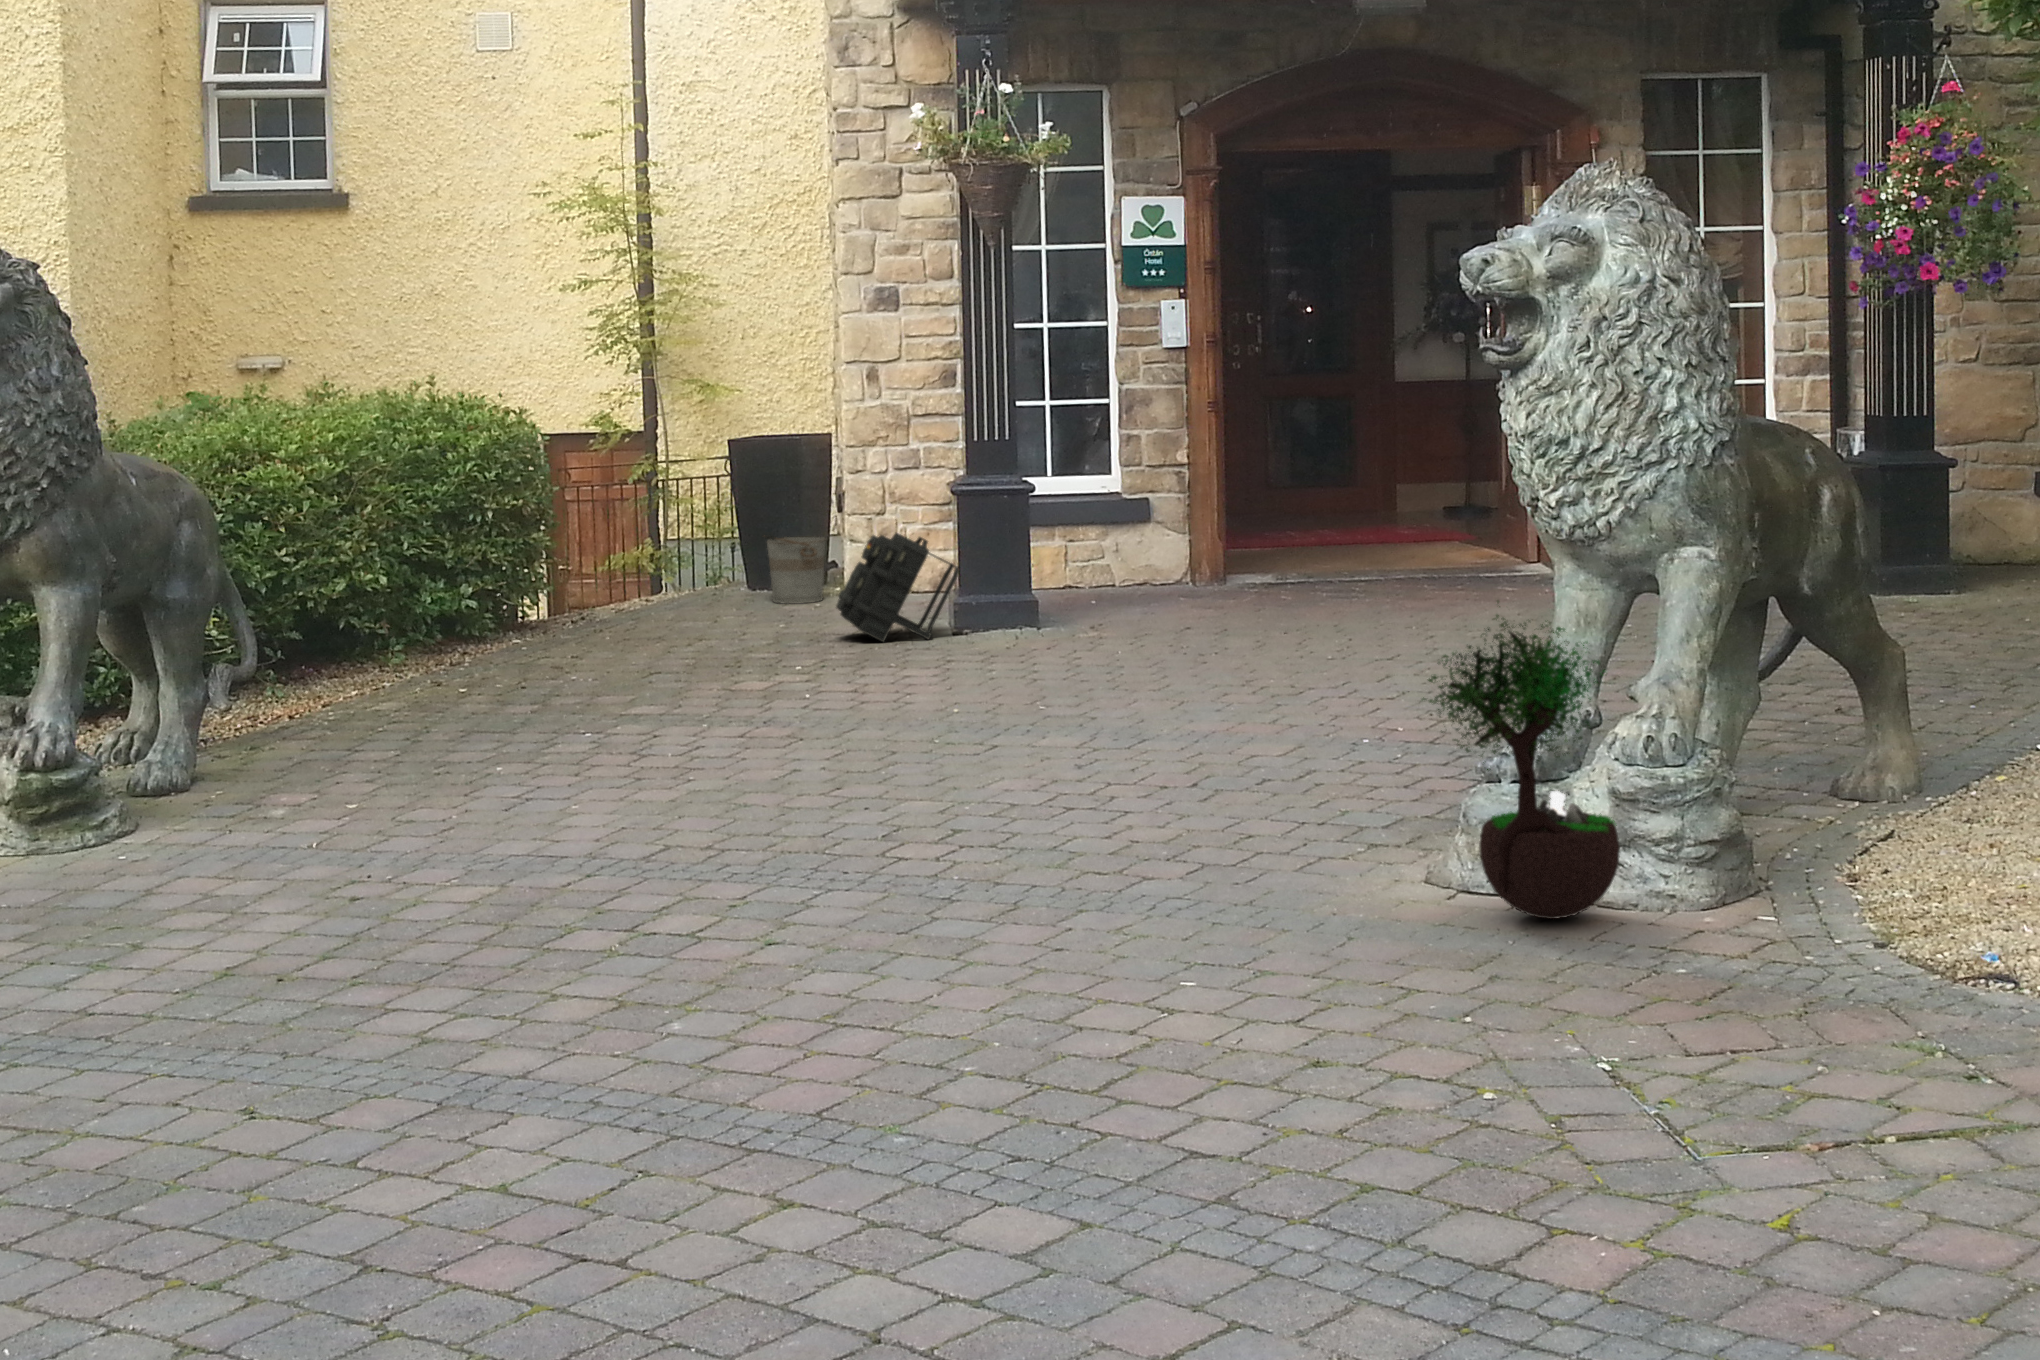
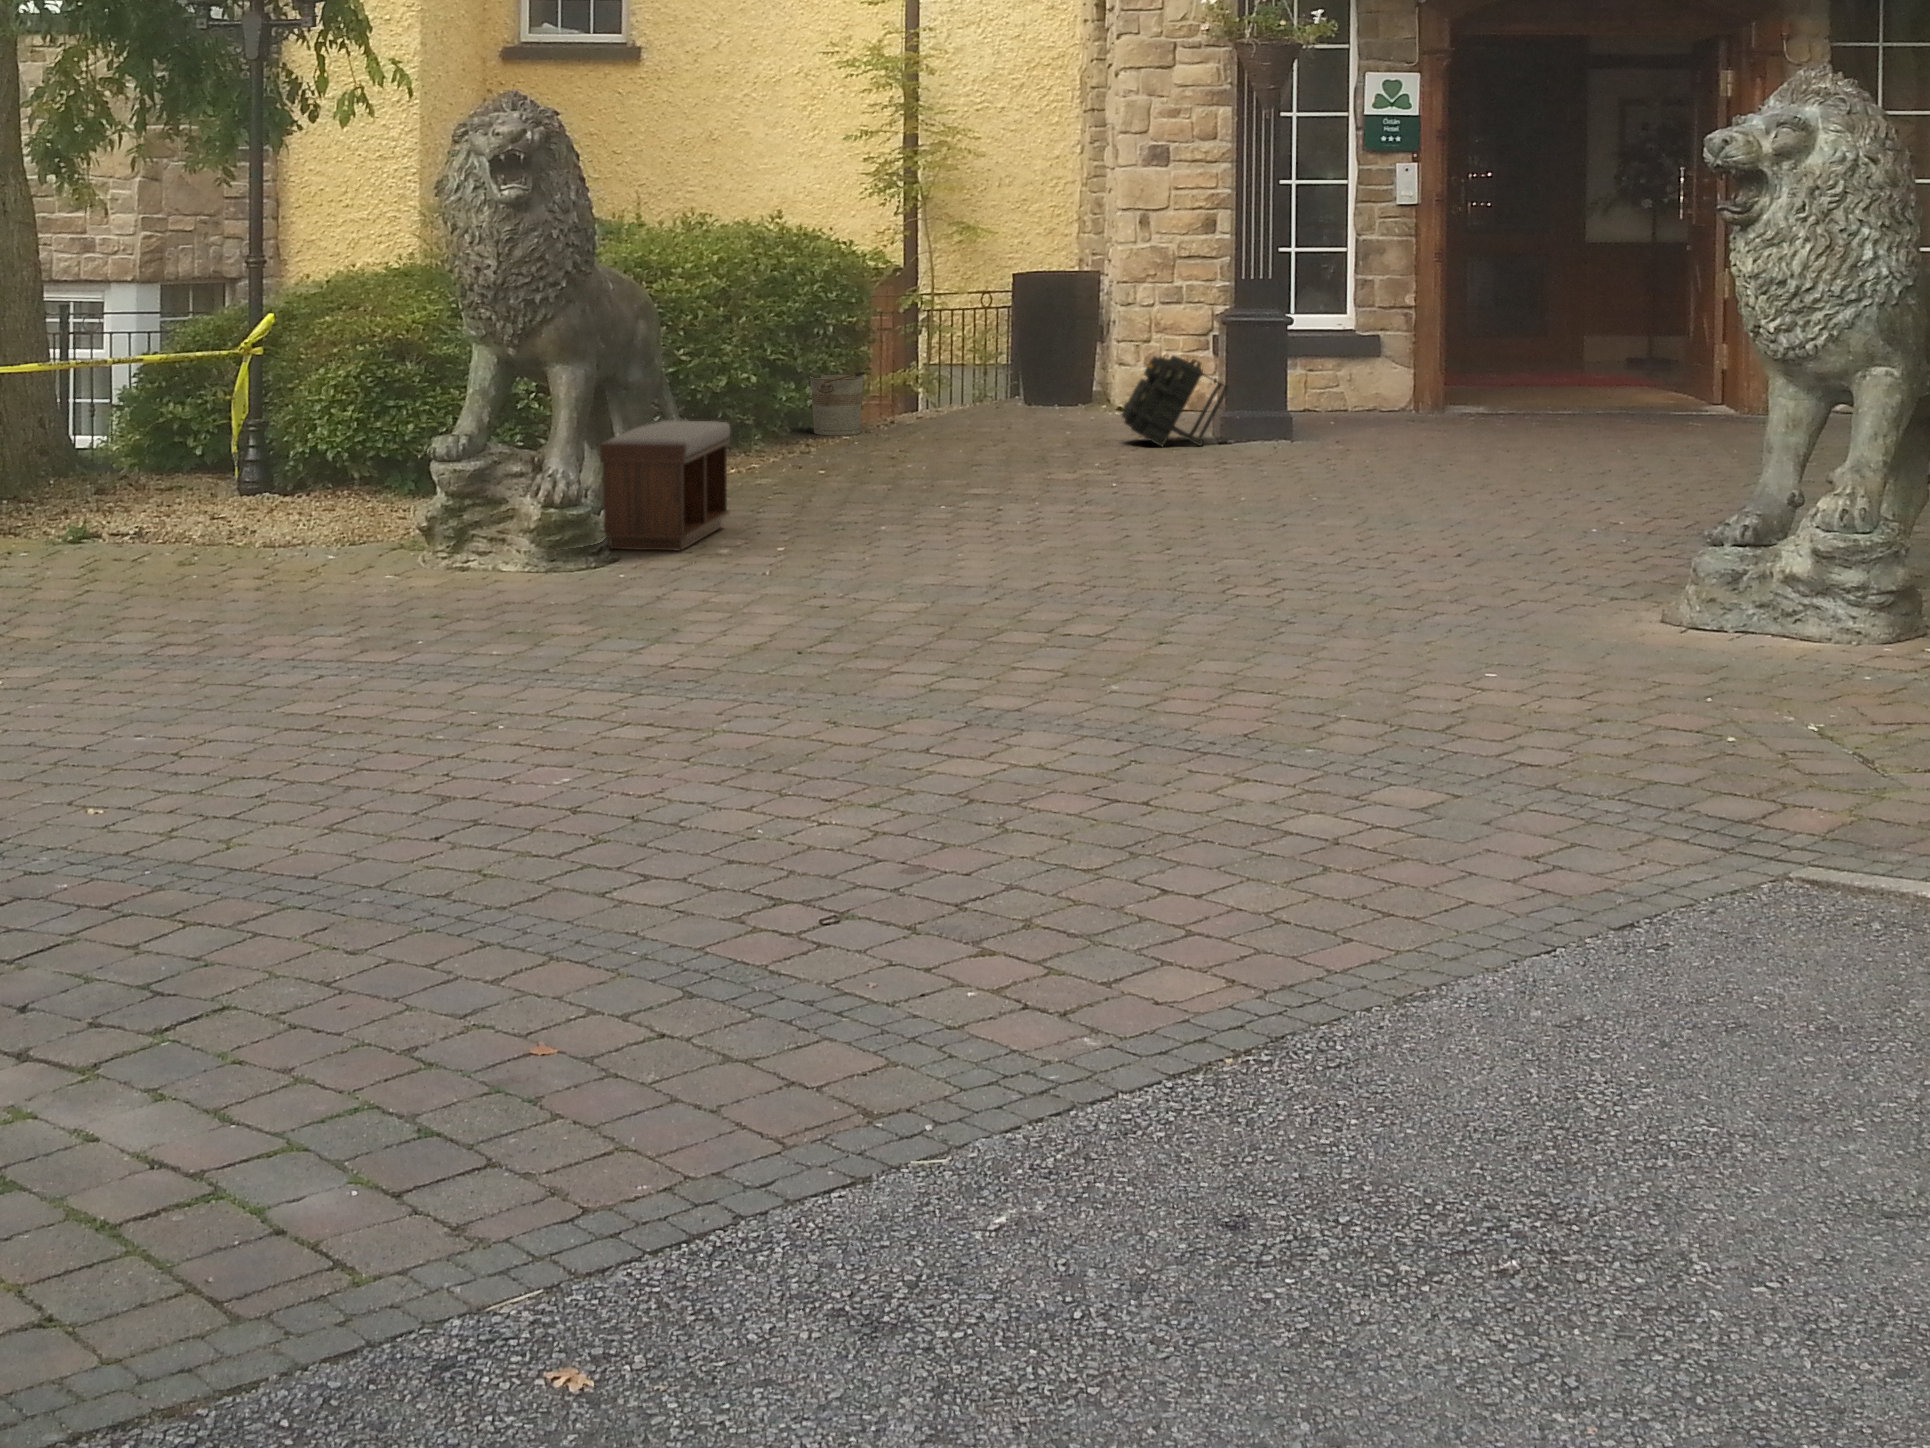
bucket: present [765,535,826,604] -> present [810,371,867,435]
potted tree: present [1422,601,1620,919] -> none [1668,400,1818,645]
bench: none [105,647,298,819] -> present [600,420,730,550]

